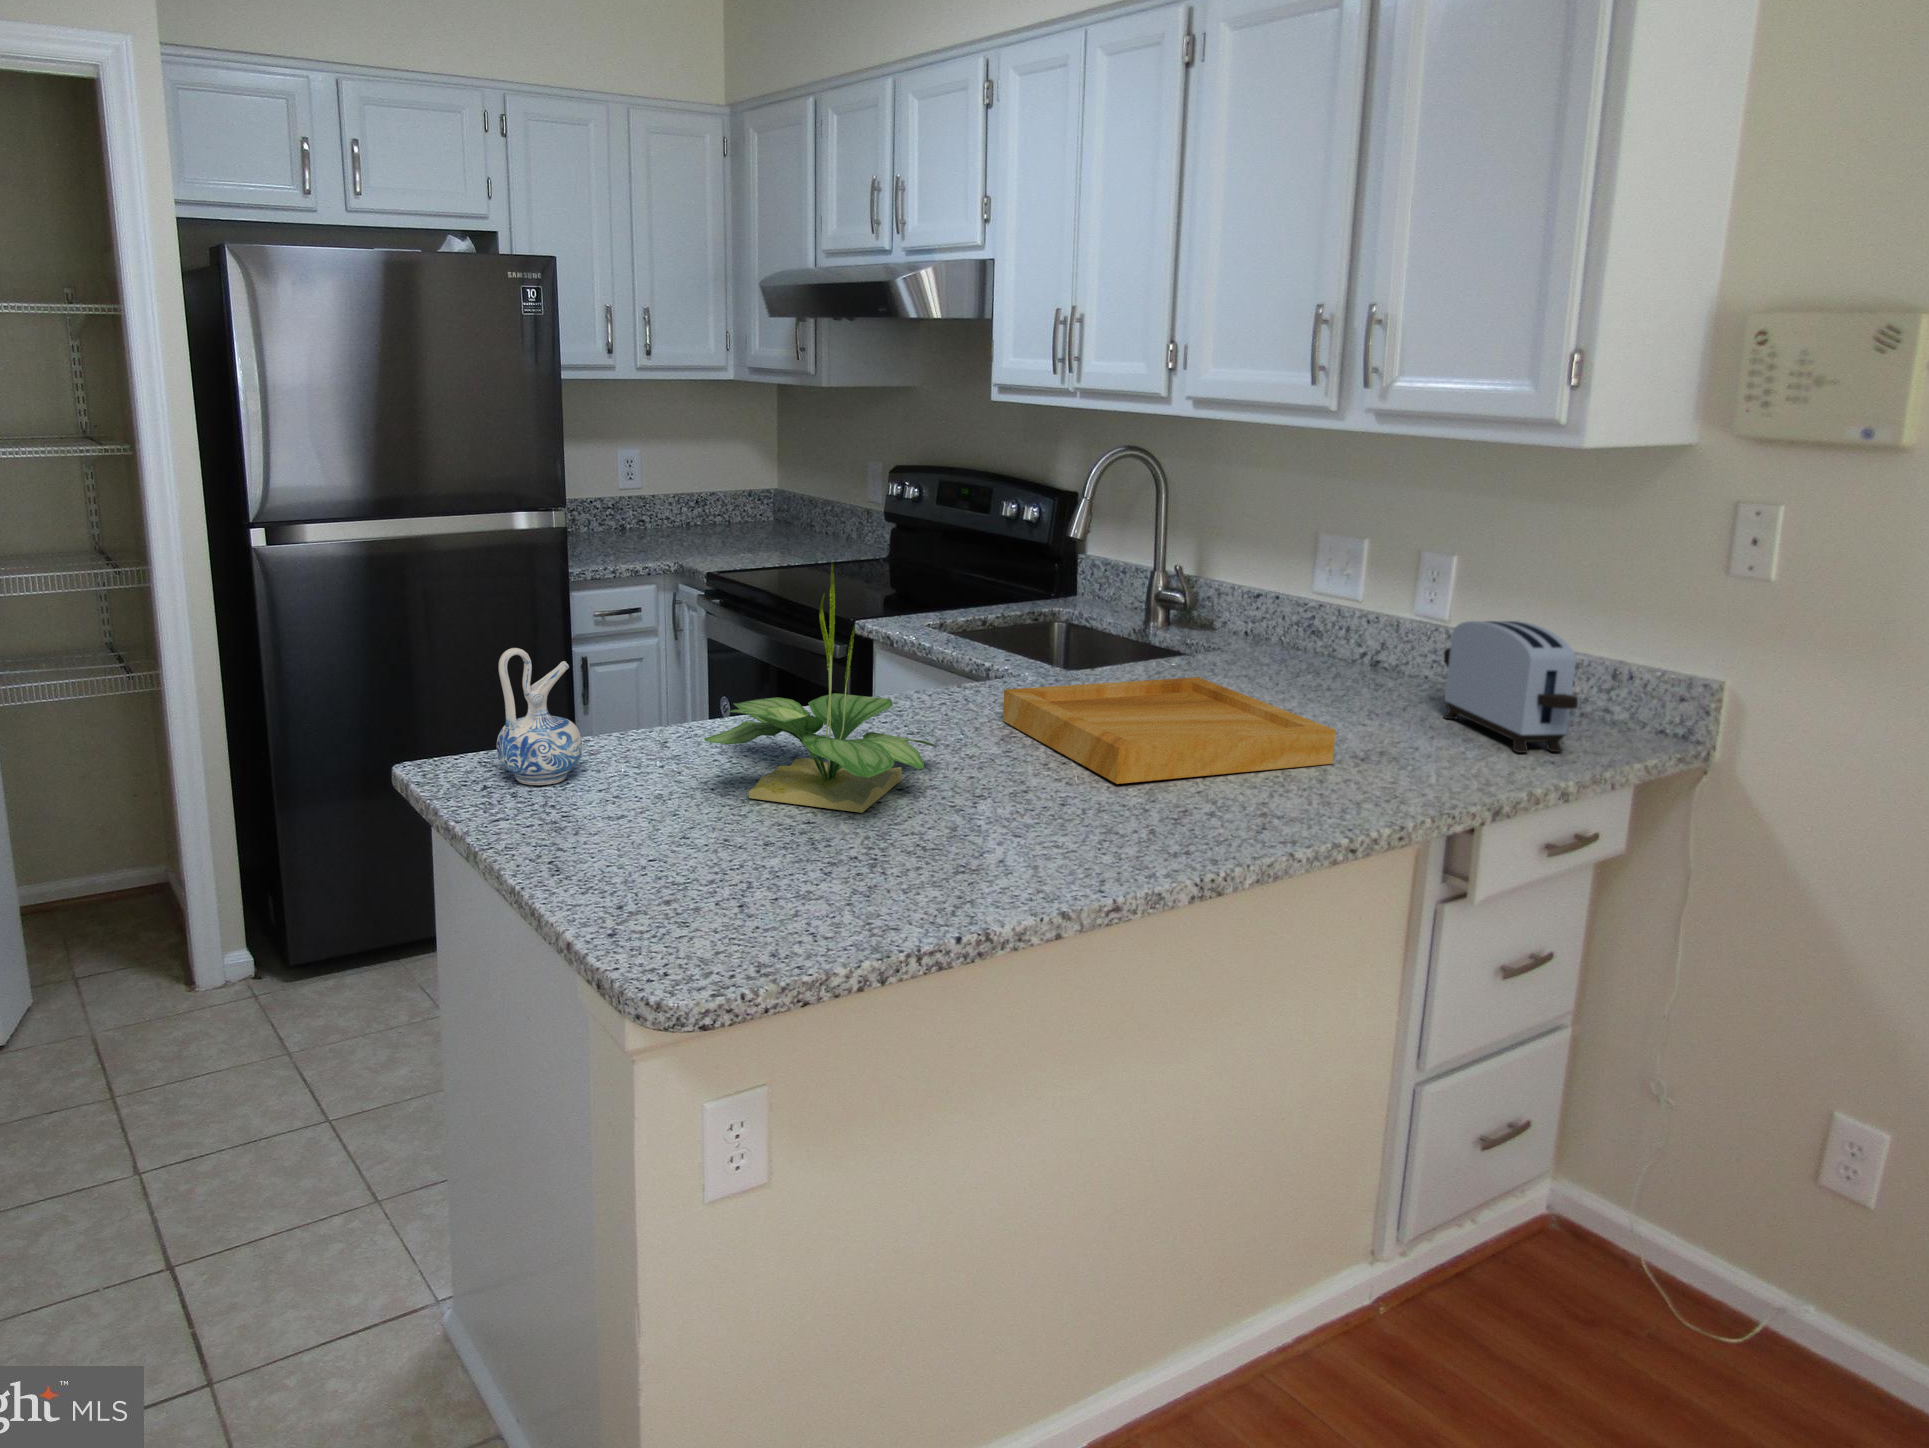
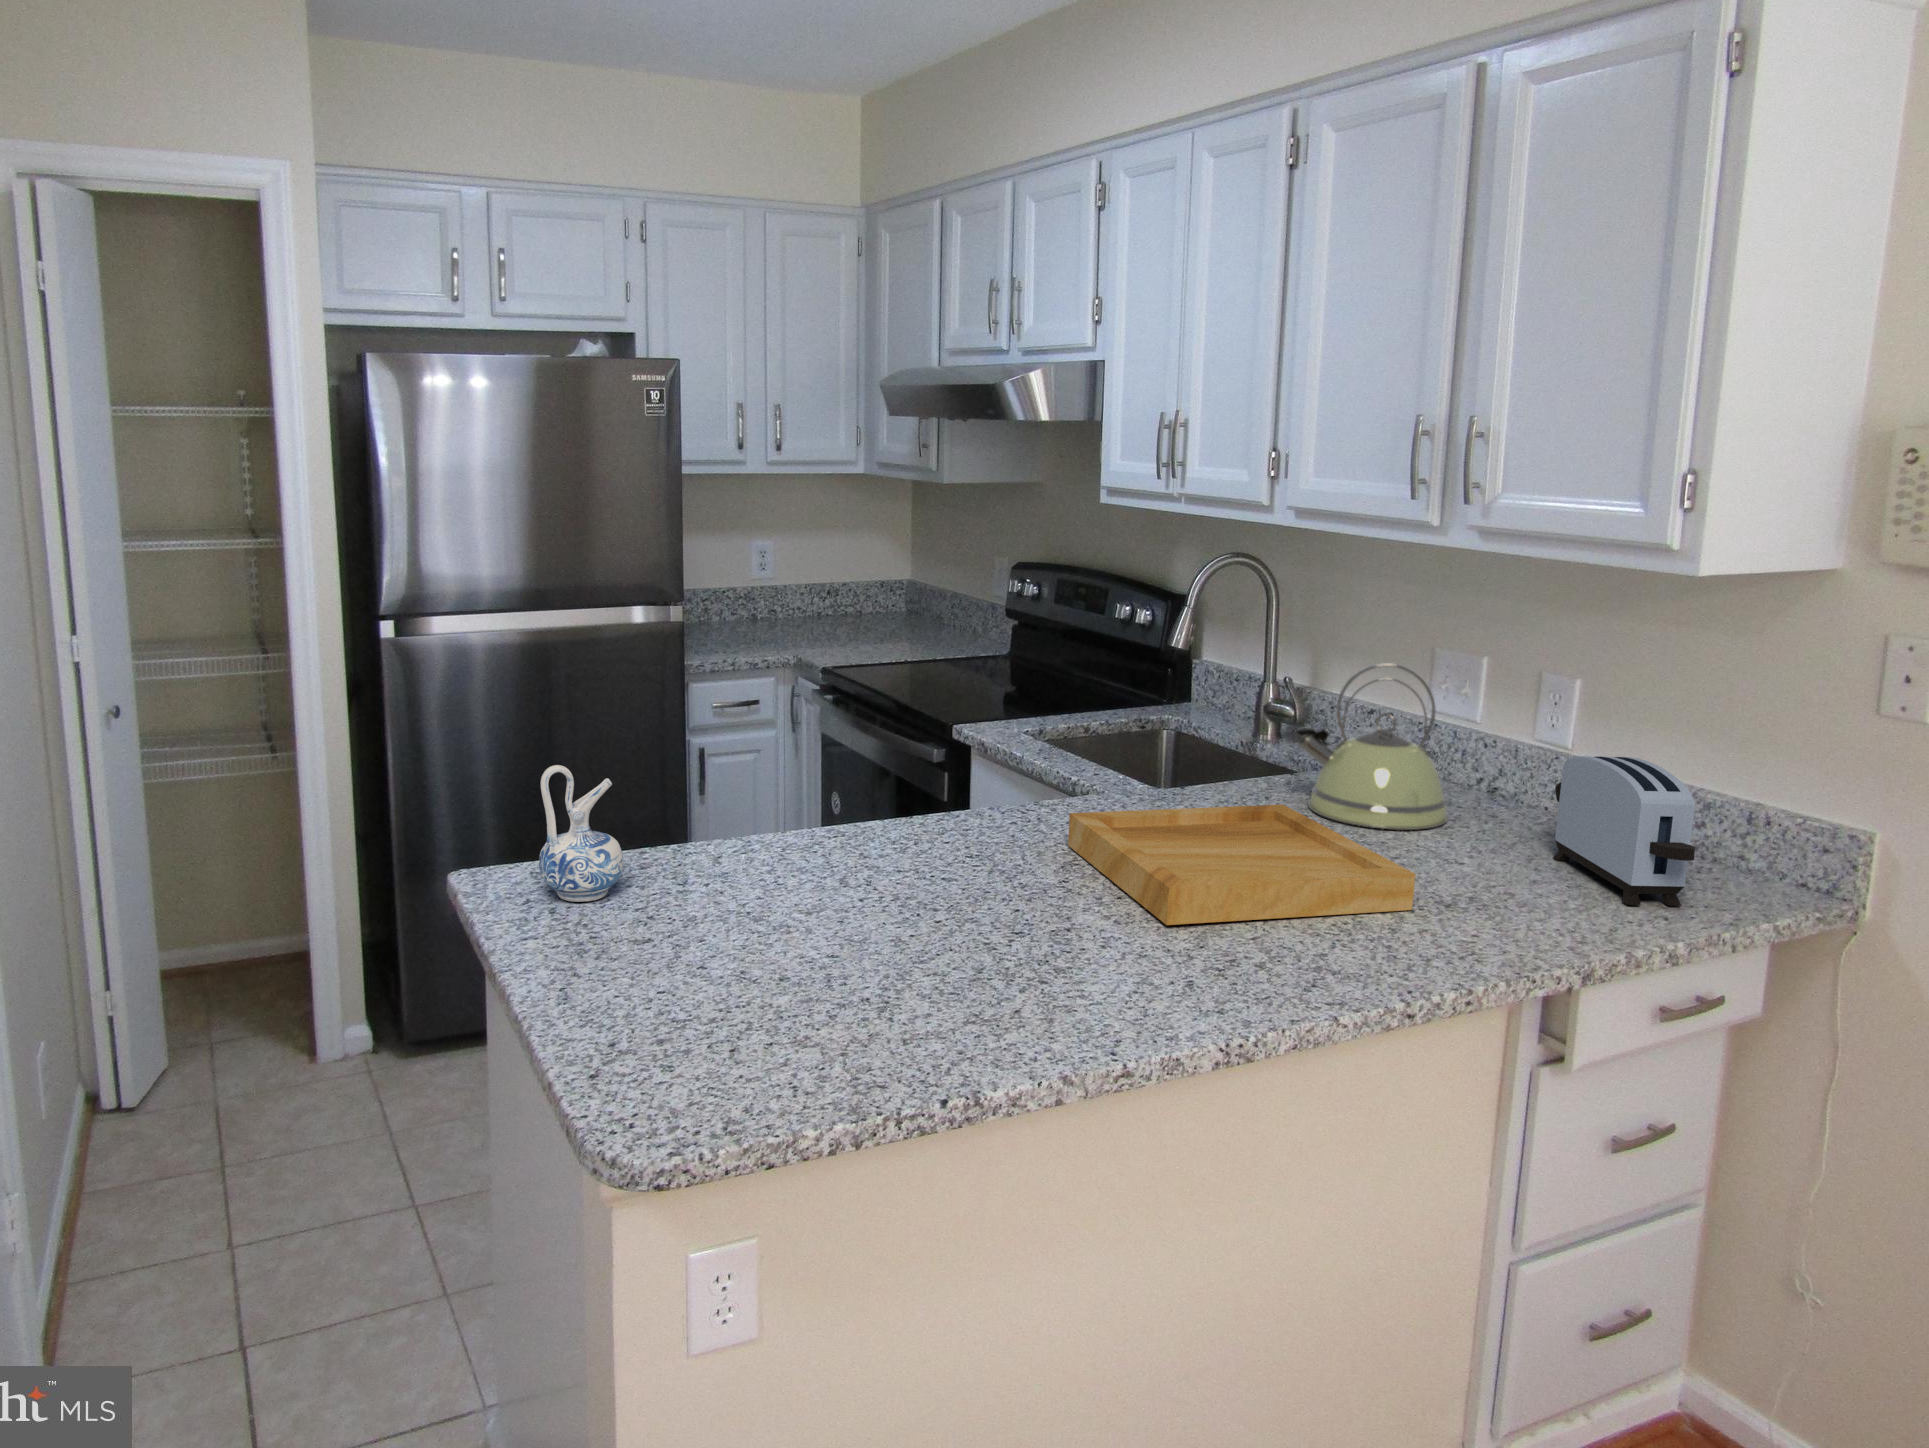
kettle: none [1202,543,1342,698] -> present [1295,663,1448,830]
potted plant: present [704,564,935,813] -> none [734,689,981,947]

